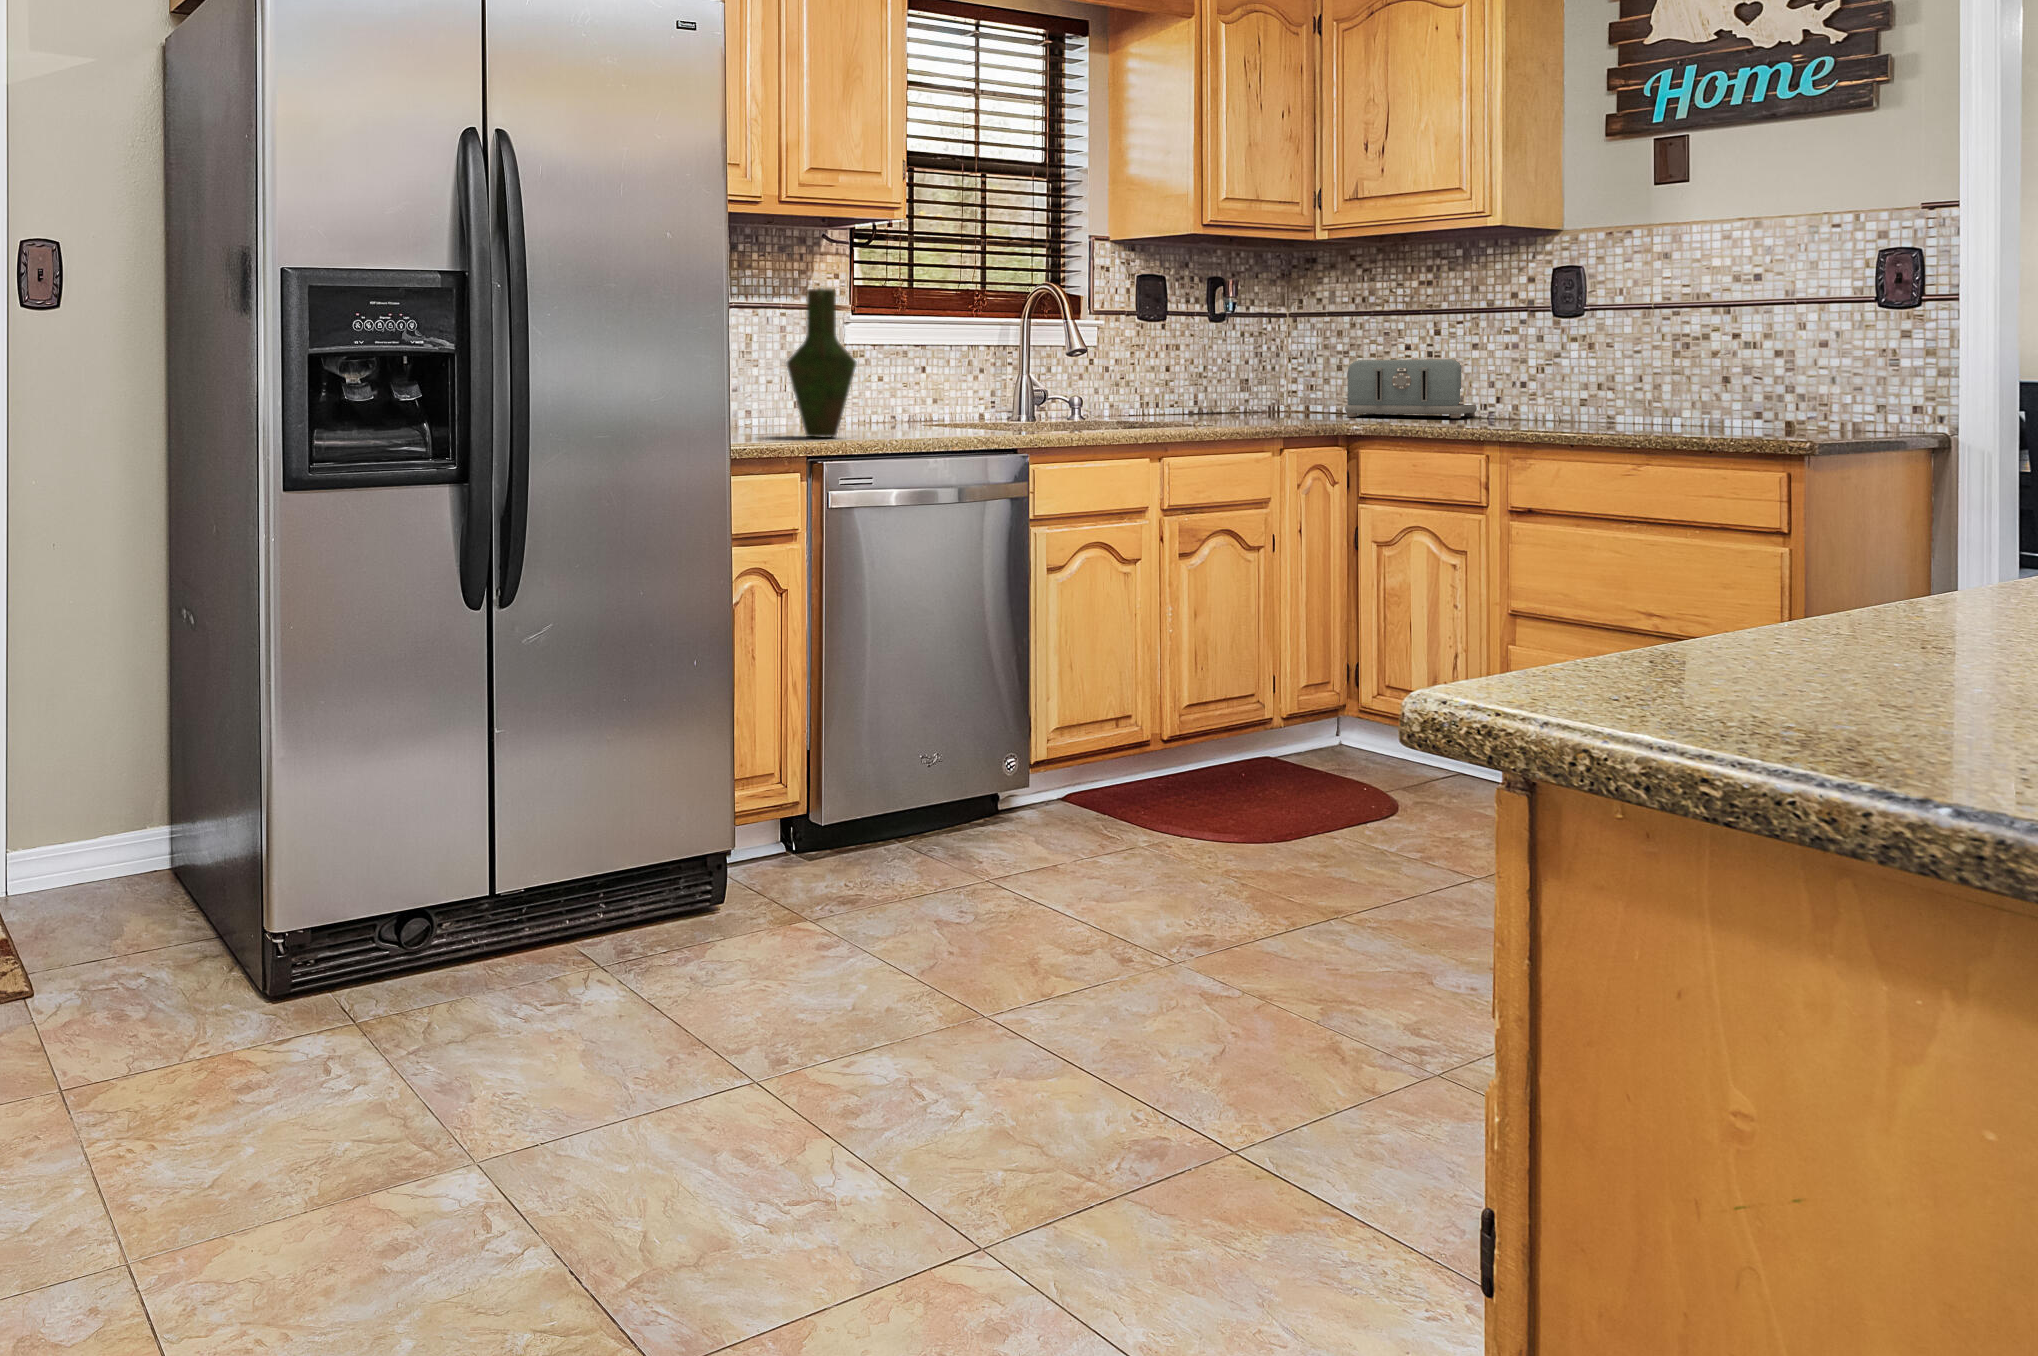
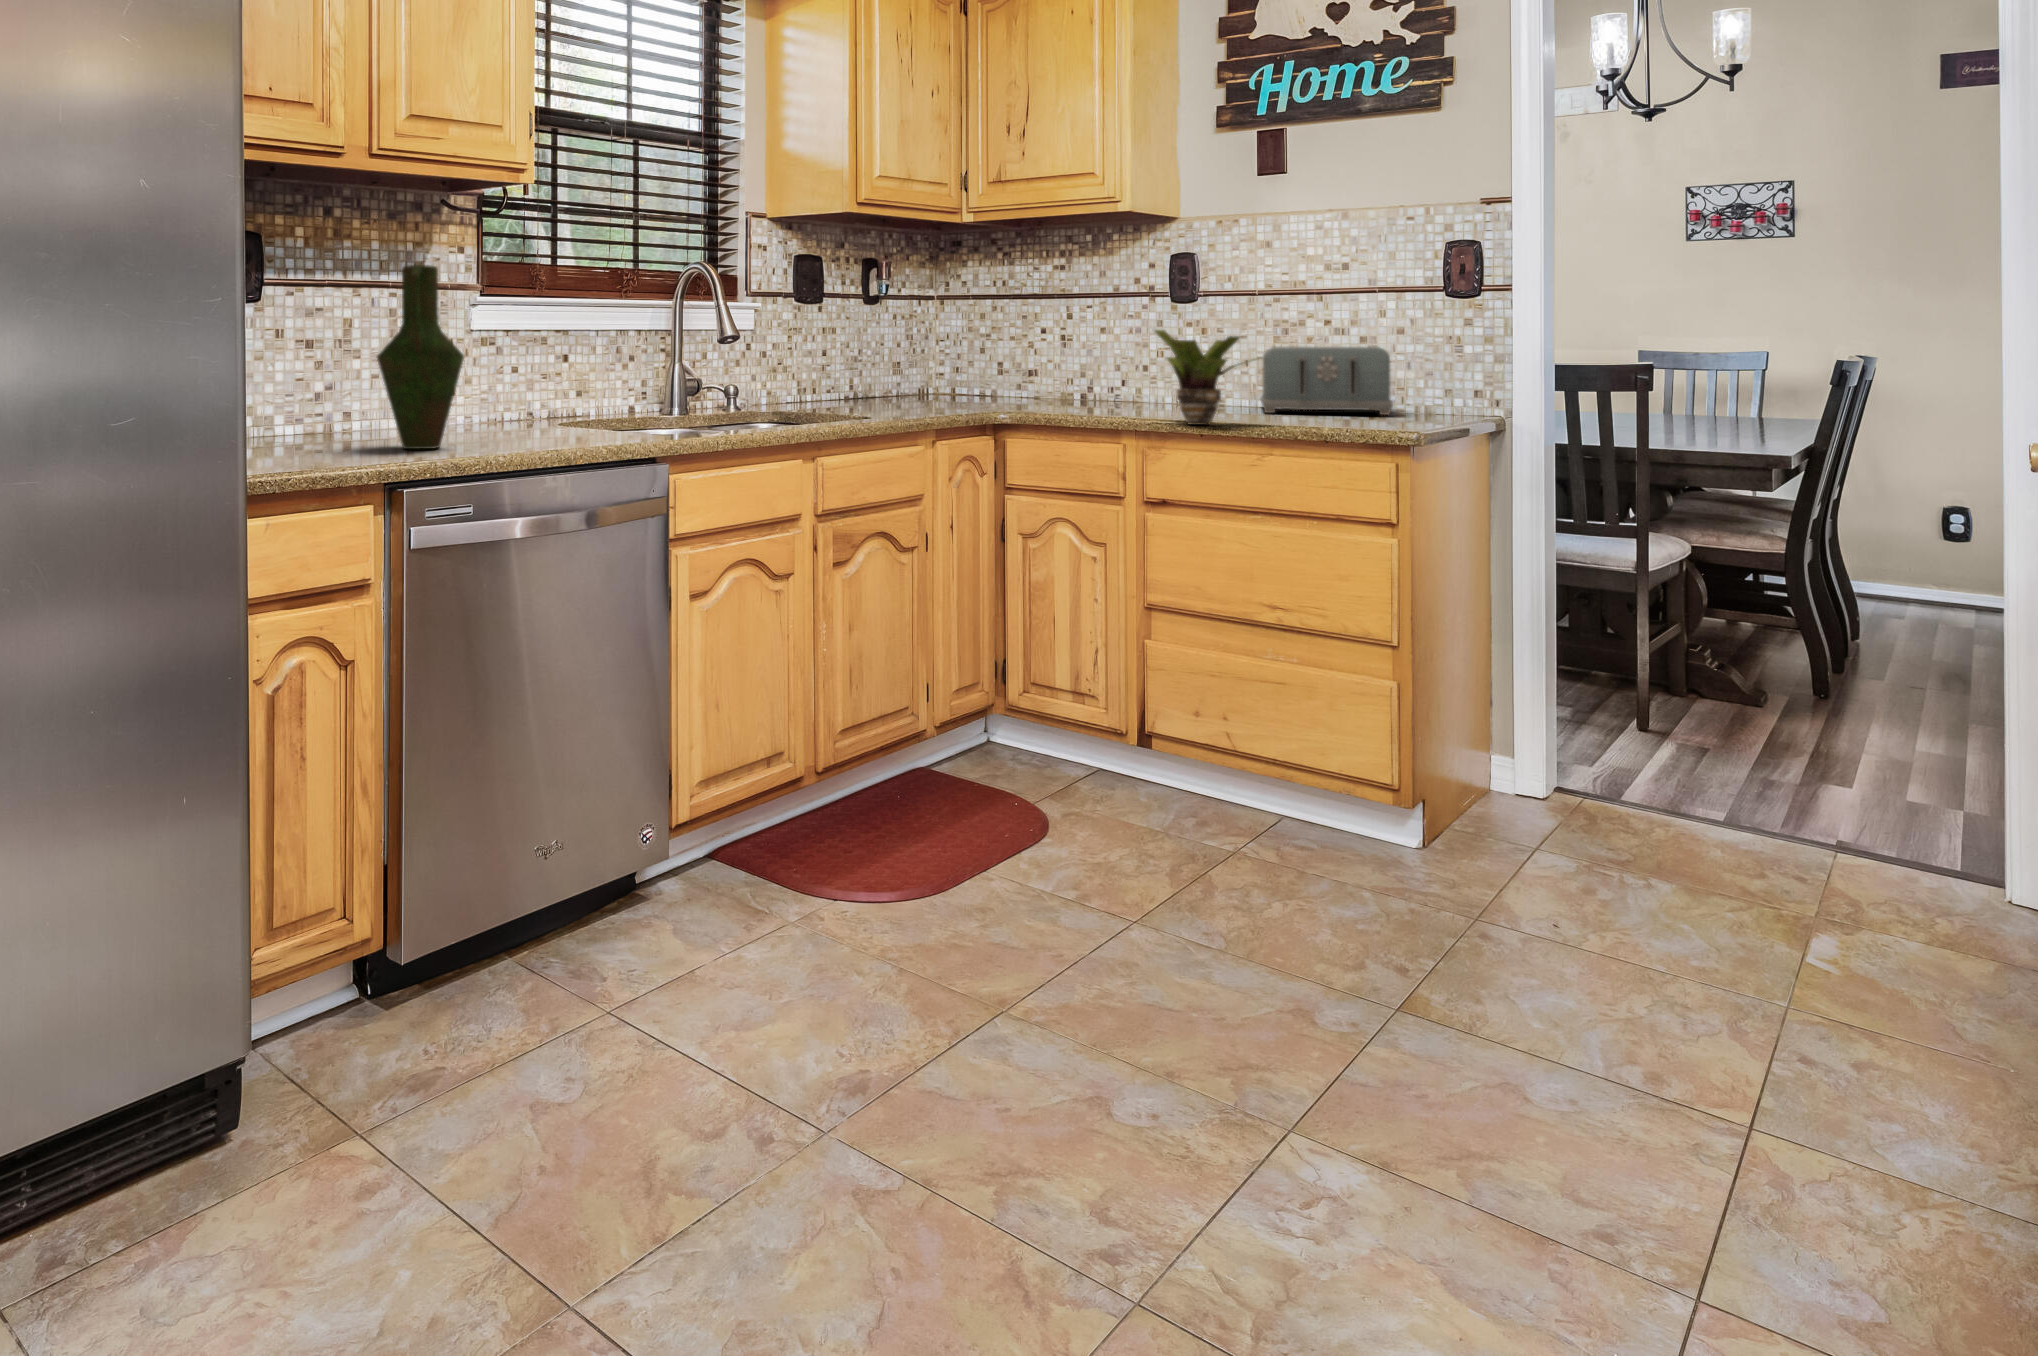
potted plant: none [1517,342,1642,434] -> present [1155,330,1250,425]
toaster: present [1345,359,1477,418] -> present [1261,346,1393,415]

